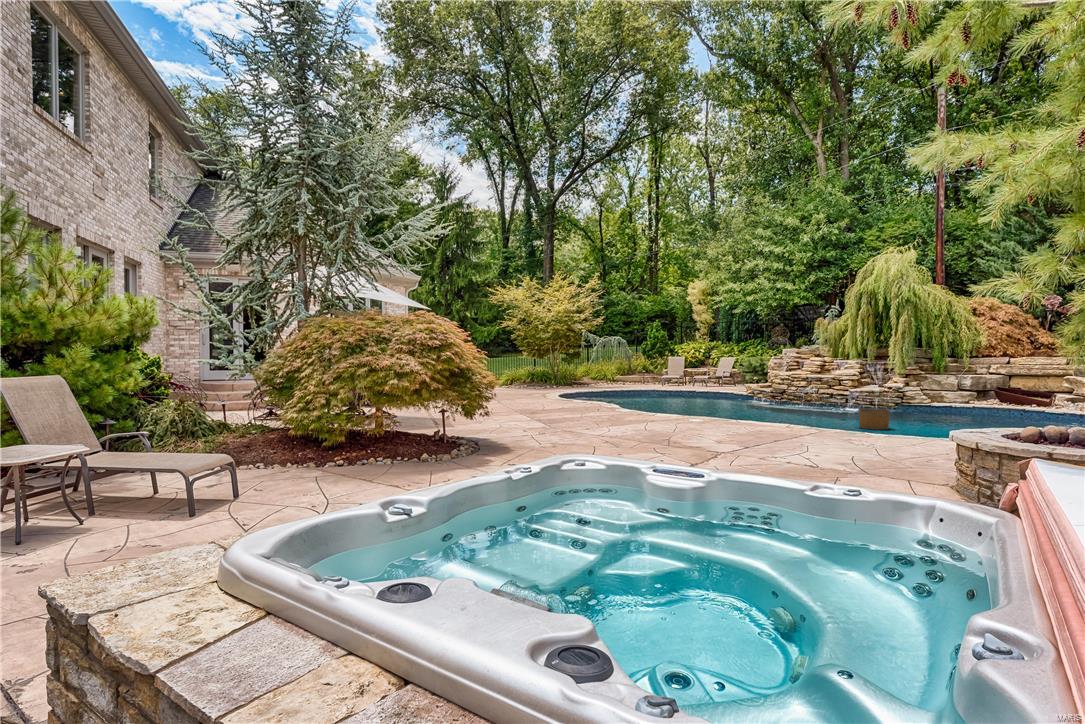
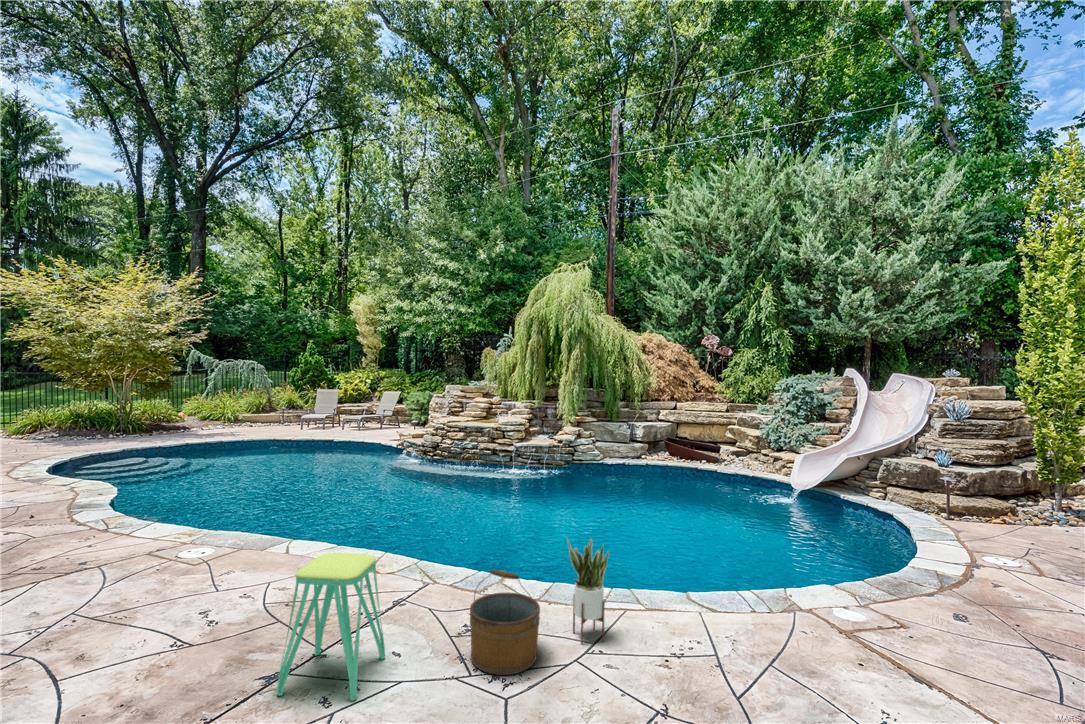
stool: none [790,386,823,428] -> present [277,553,385,700]
potted plant: none [901,387,923,430] -> present [567,538,609,644]

